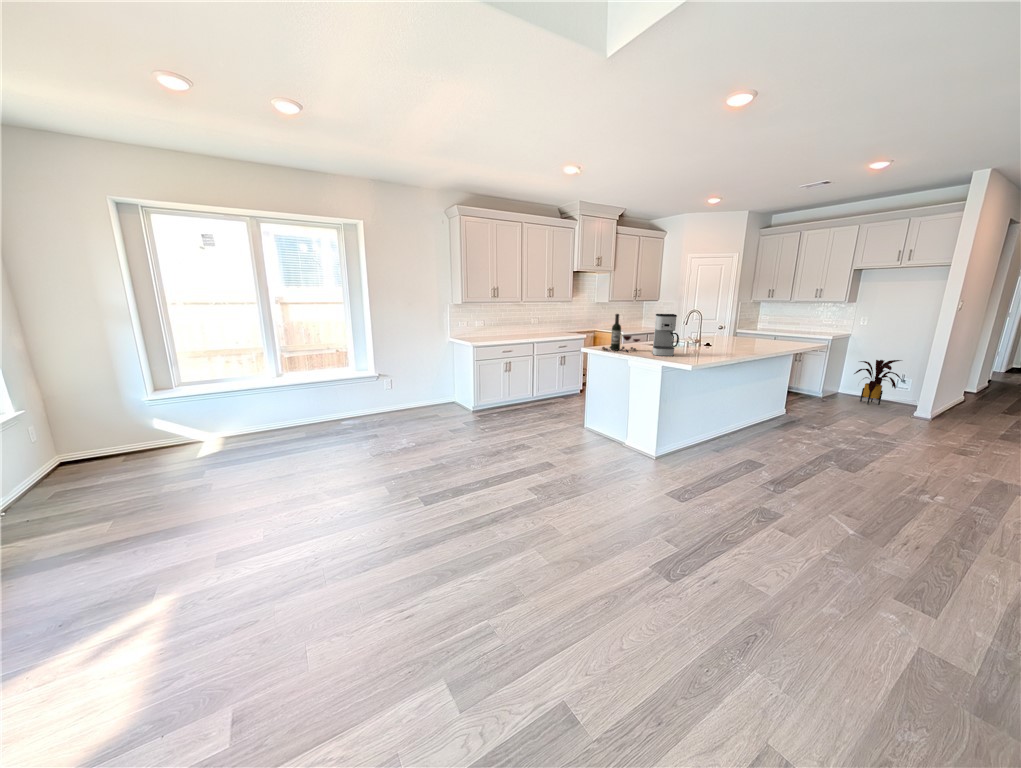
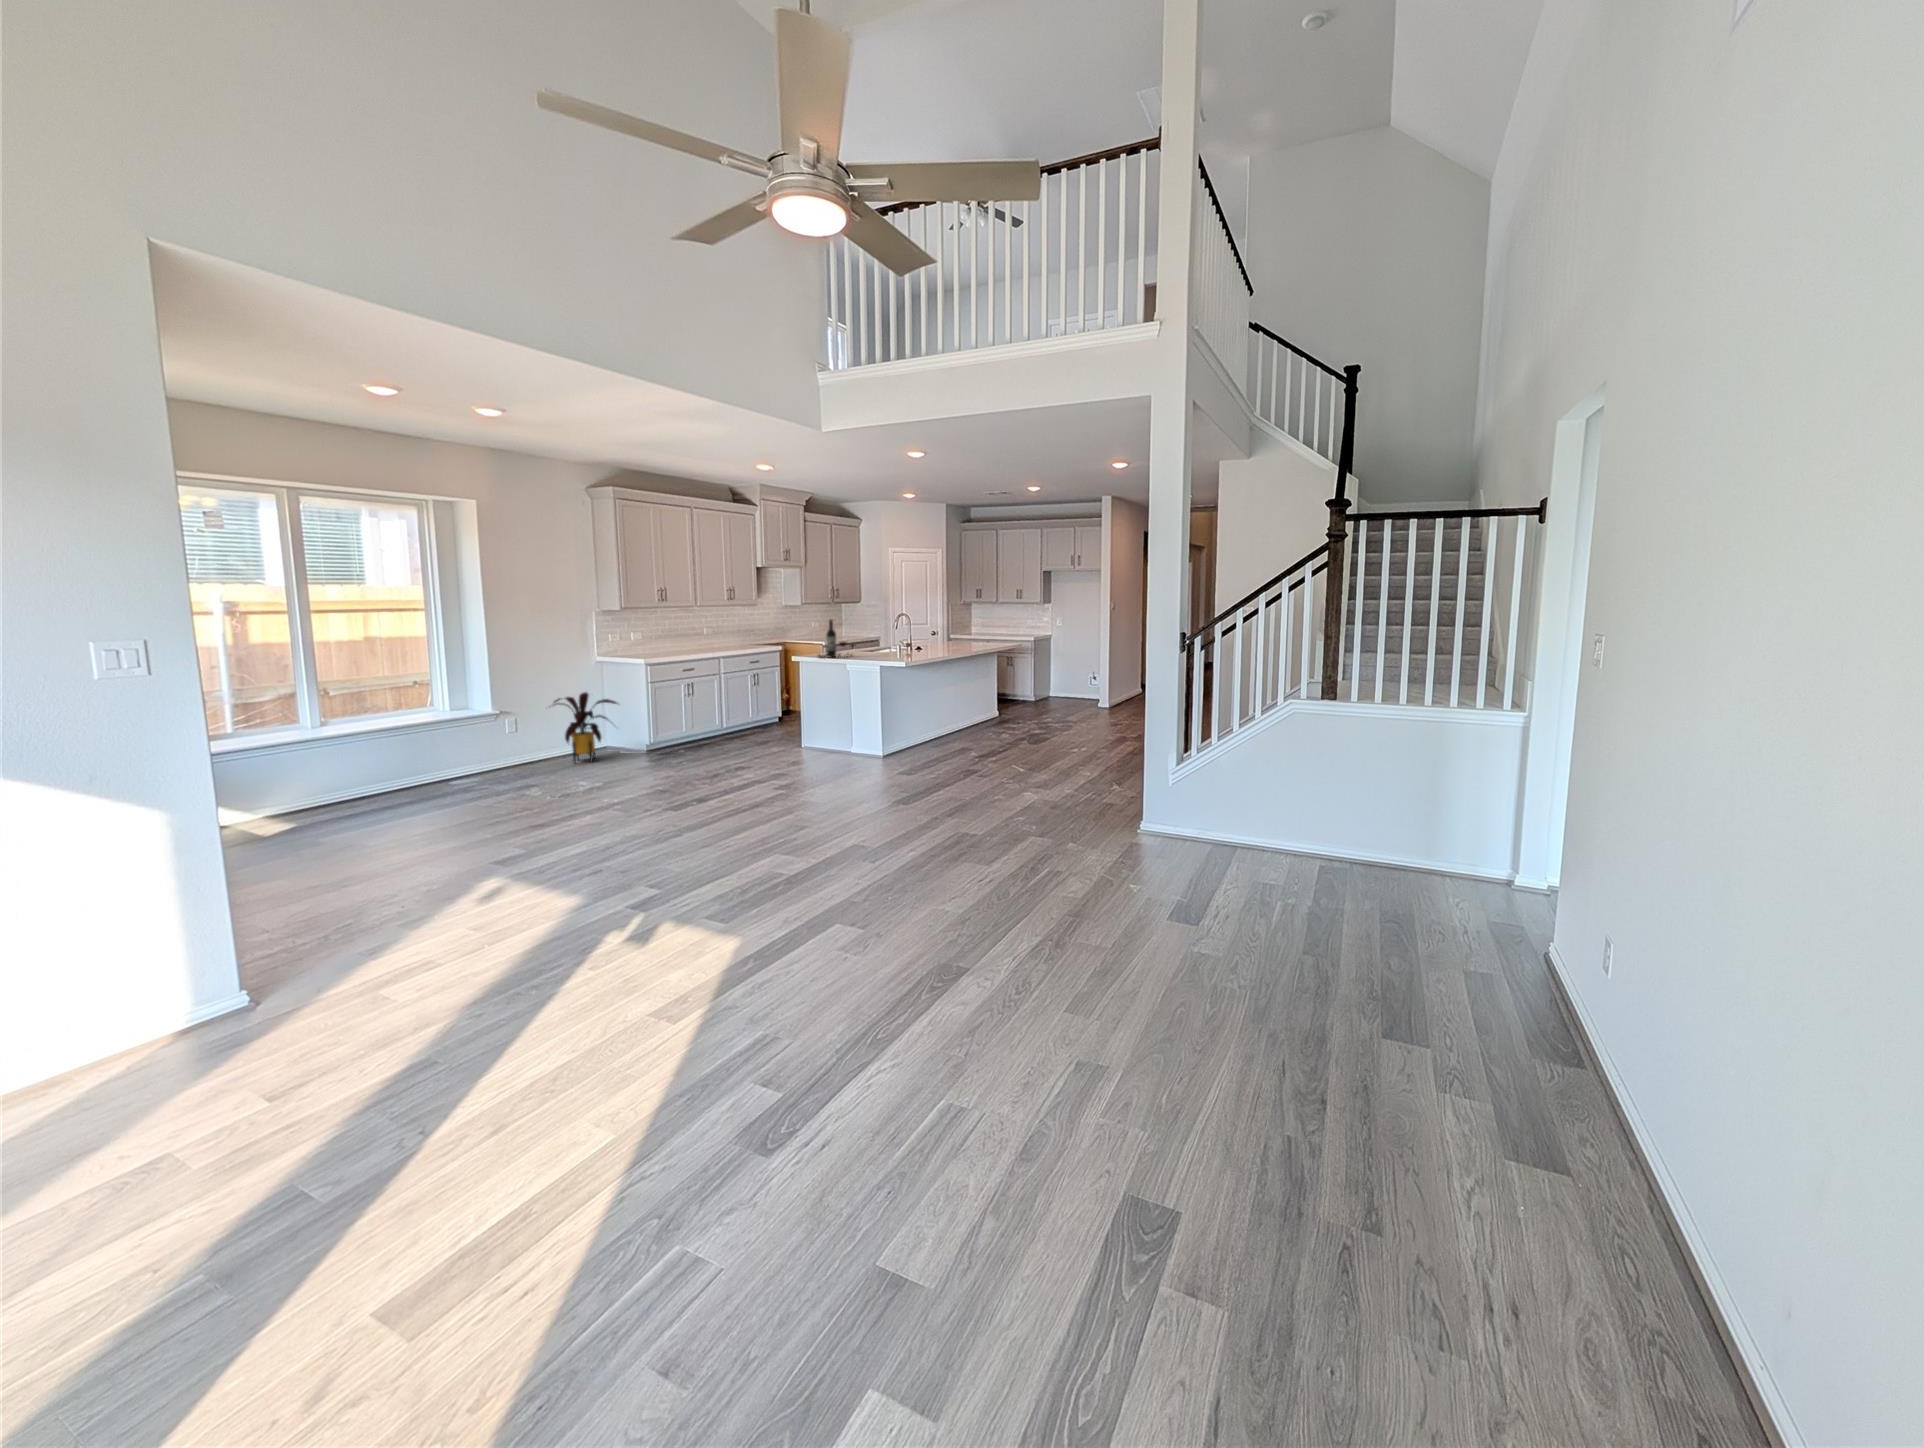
coffee maker: present [652,314,679,356] -> none [869,619,893,659]
house plant: present [854,360,902,405] -> present [549,692,618,763]

